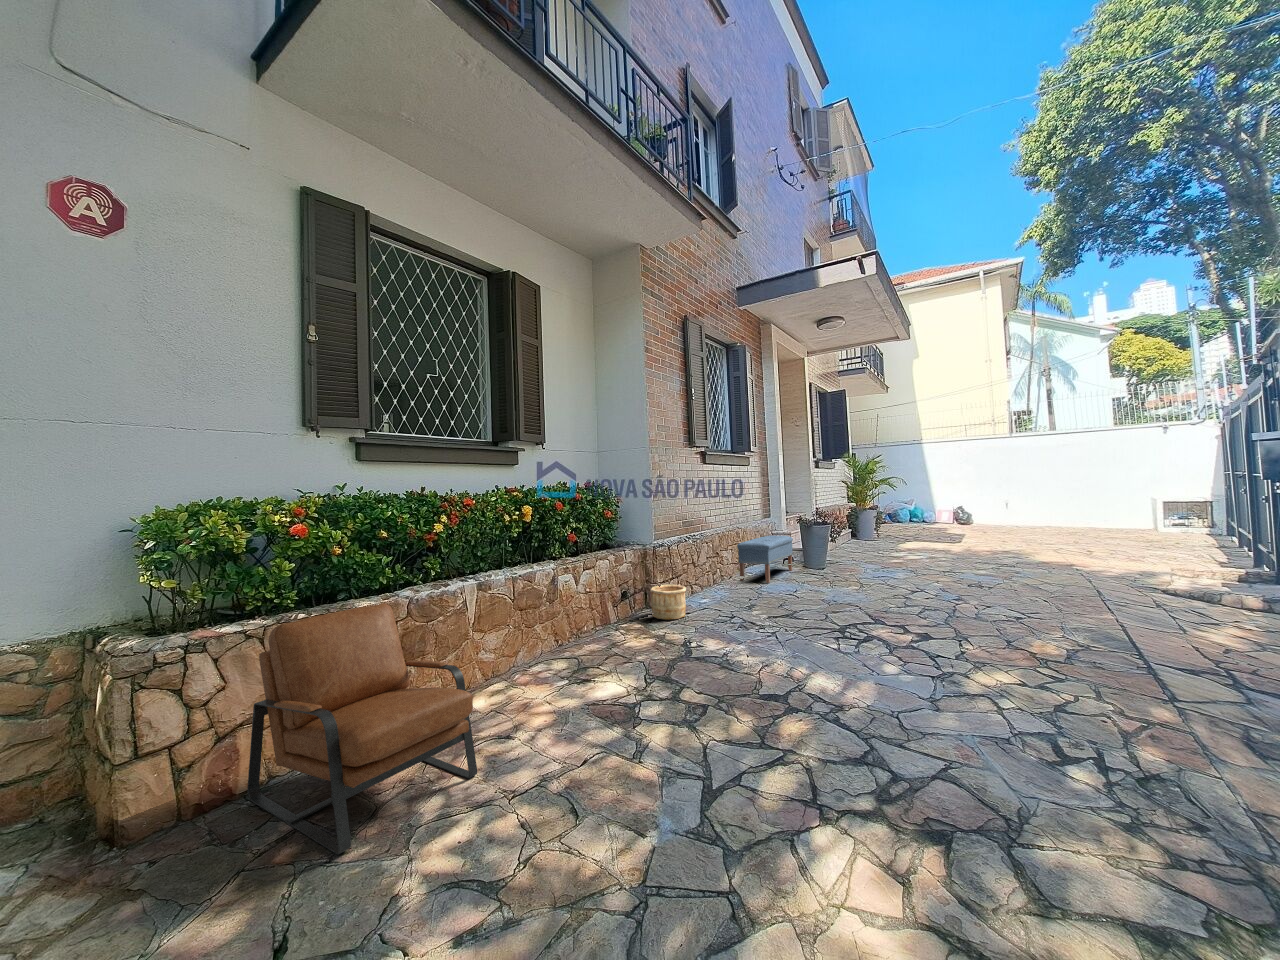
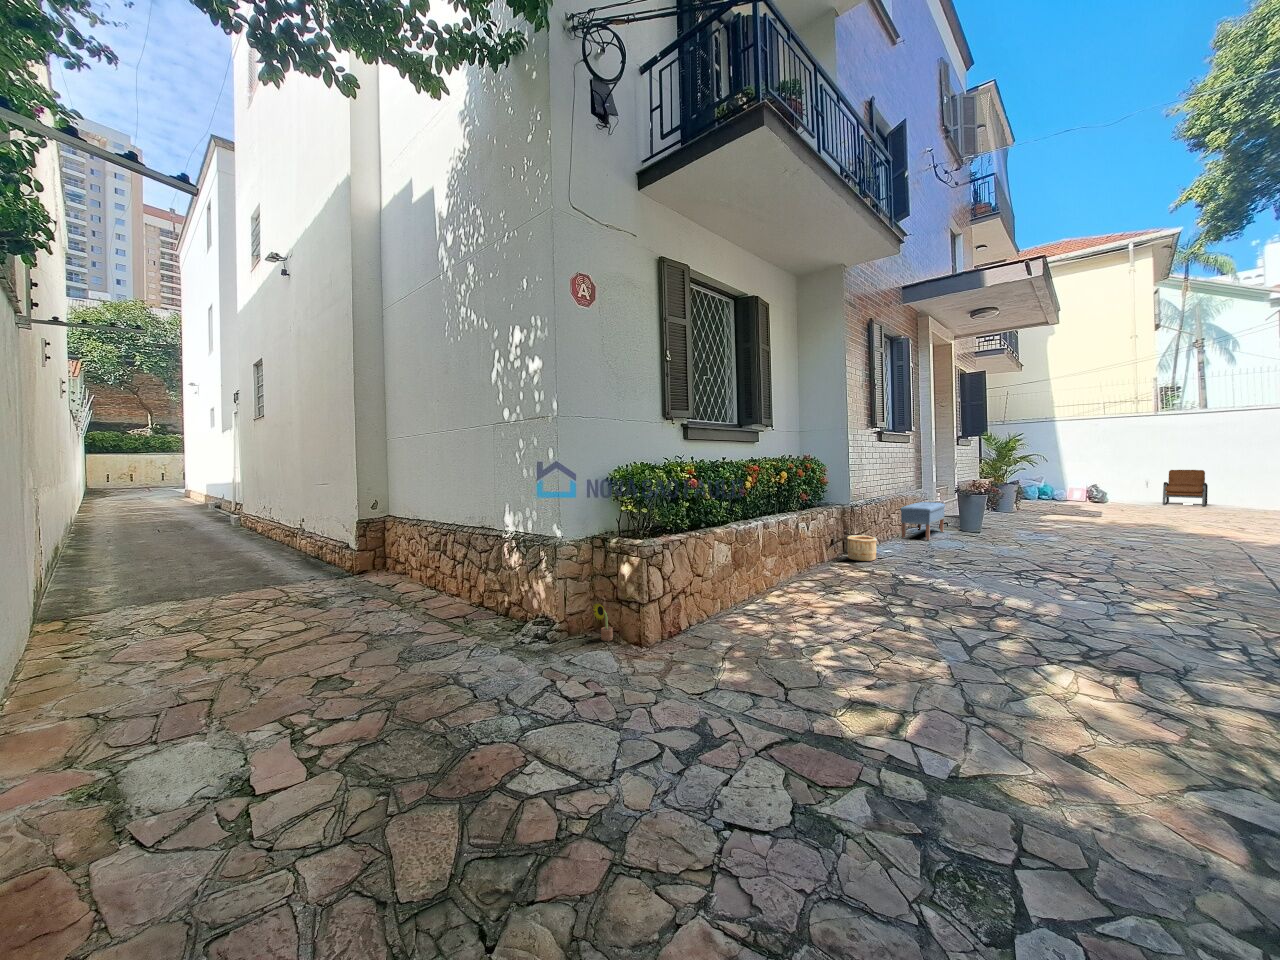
chair: present [248,603,477,855] -> present [1163,470,1208,506]
decorative plant: none [41,764,89,837] -> present [593,604,613,641]

